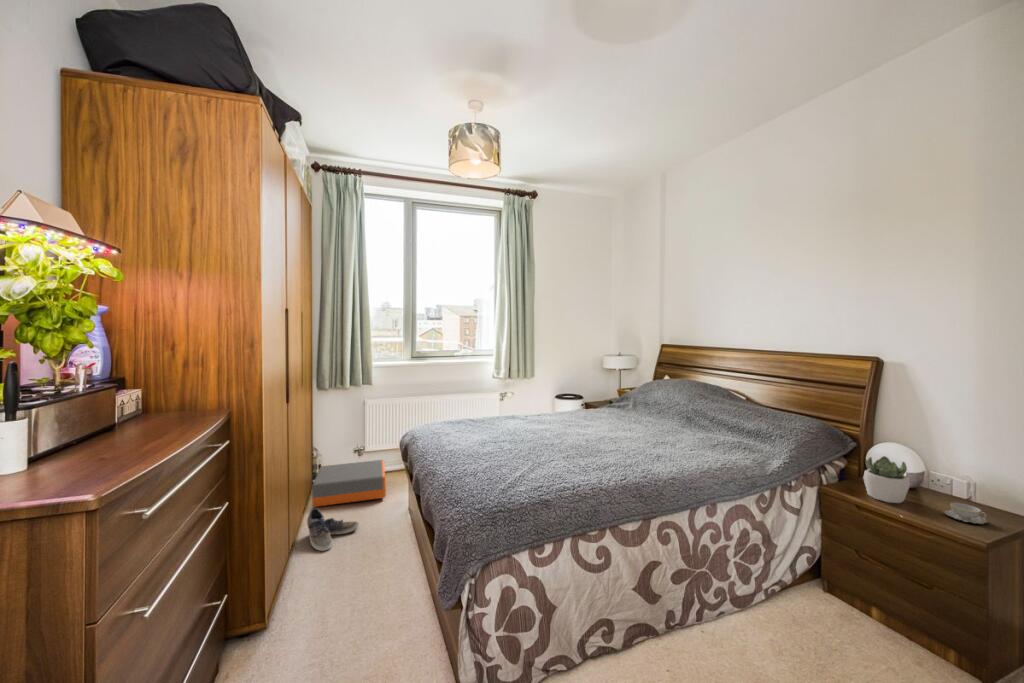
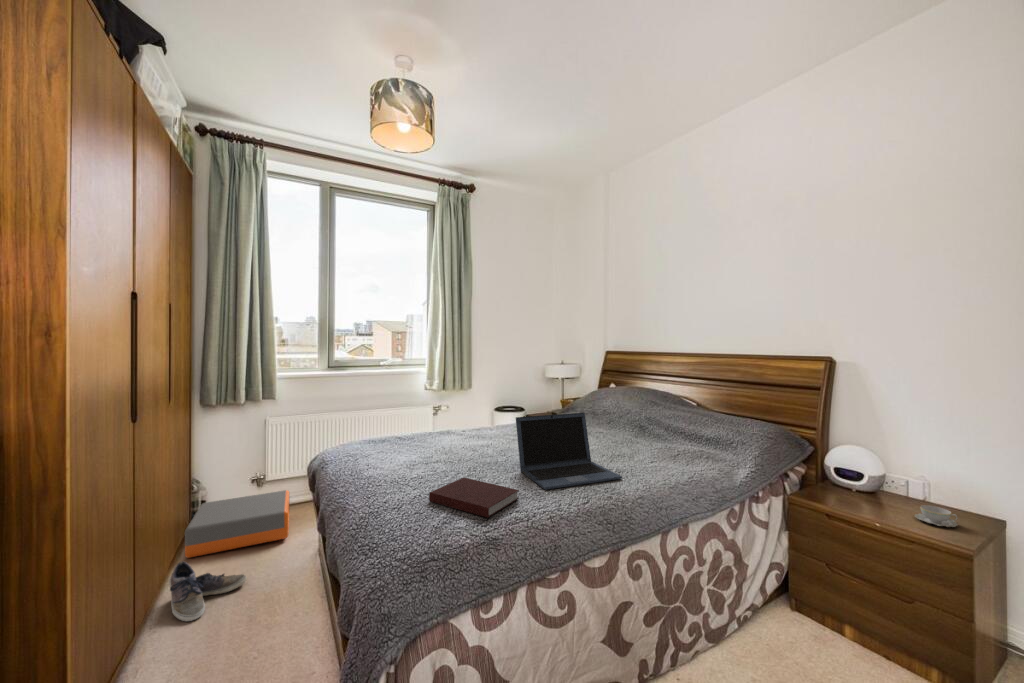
laptop: none [569,405,659,468] -> present [516,413,622,490]
notebook: none [498,455,569,486] -> present [429,478,519,518]
succulent plant: present [863,456,910,503] -> none [830,459,876,509]

